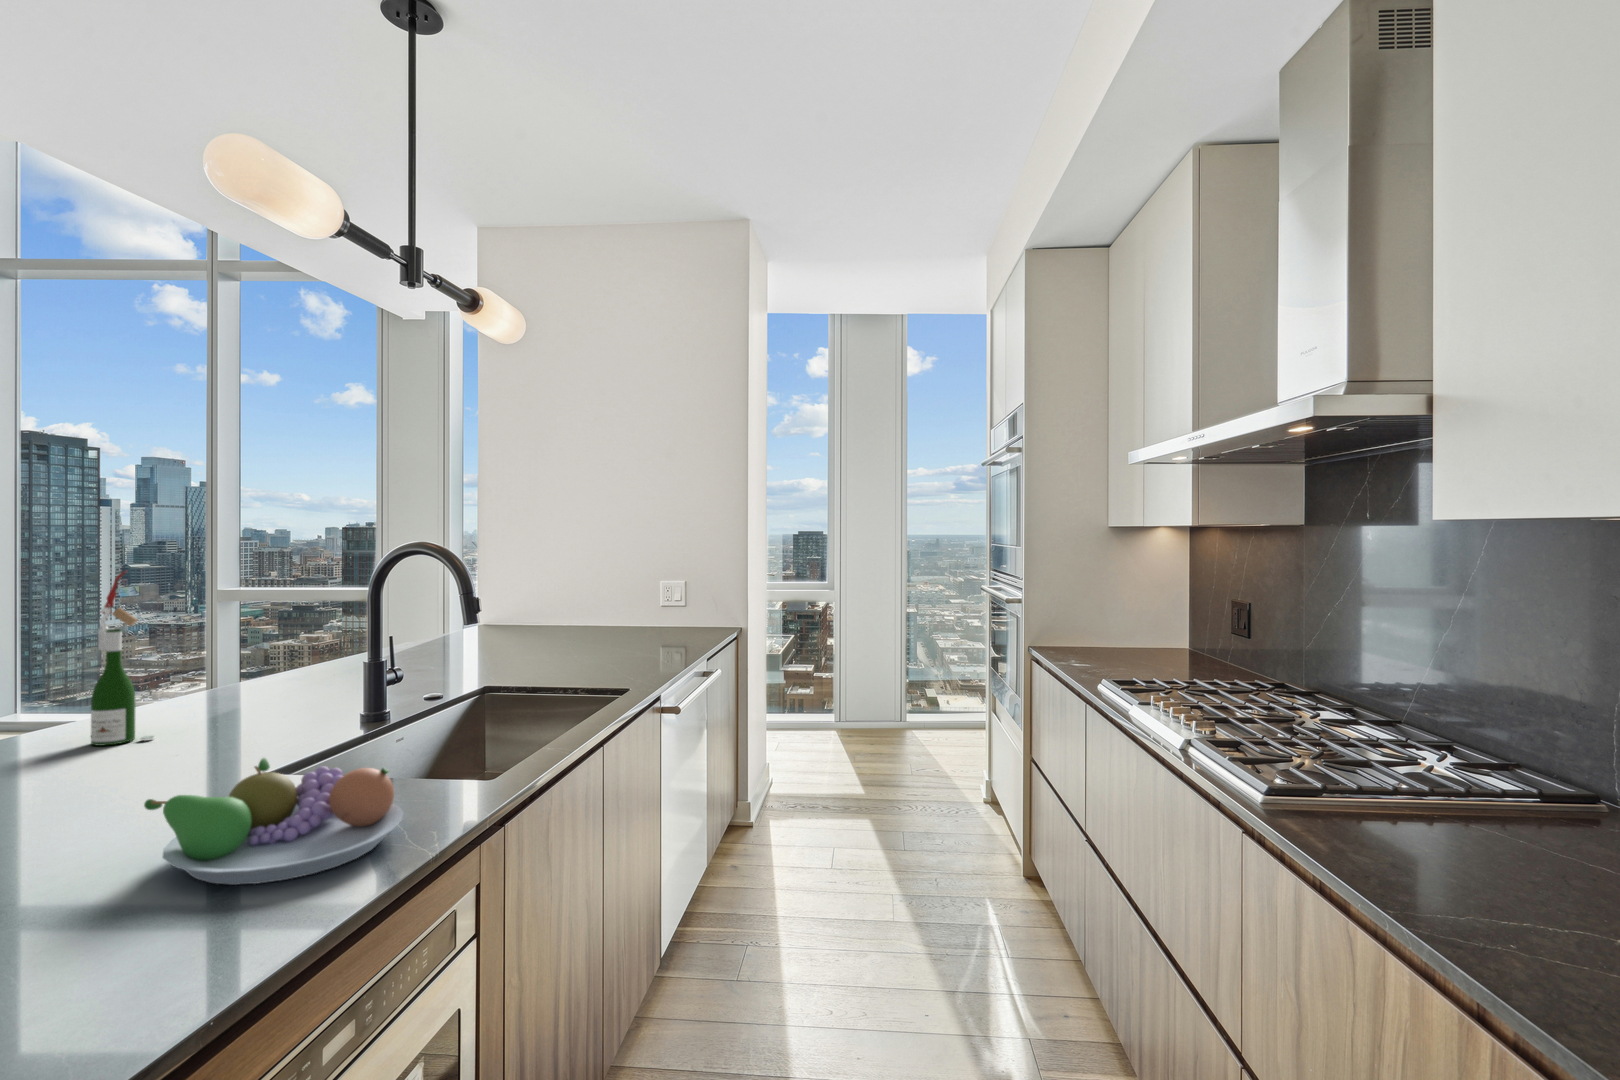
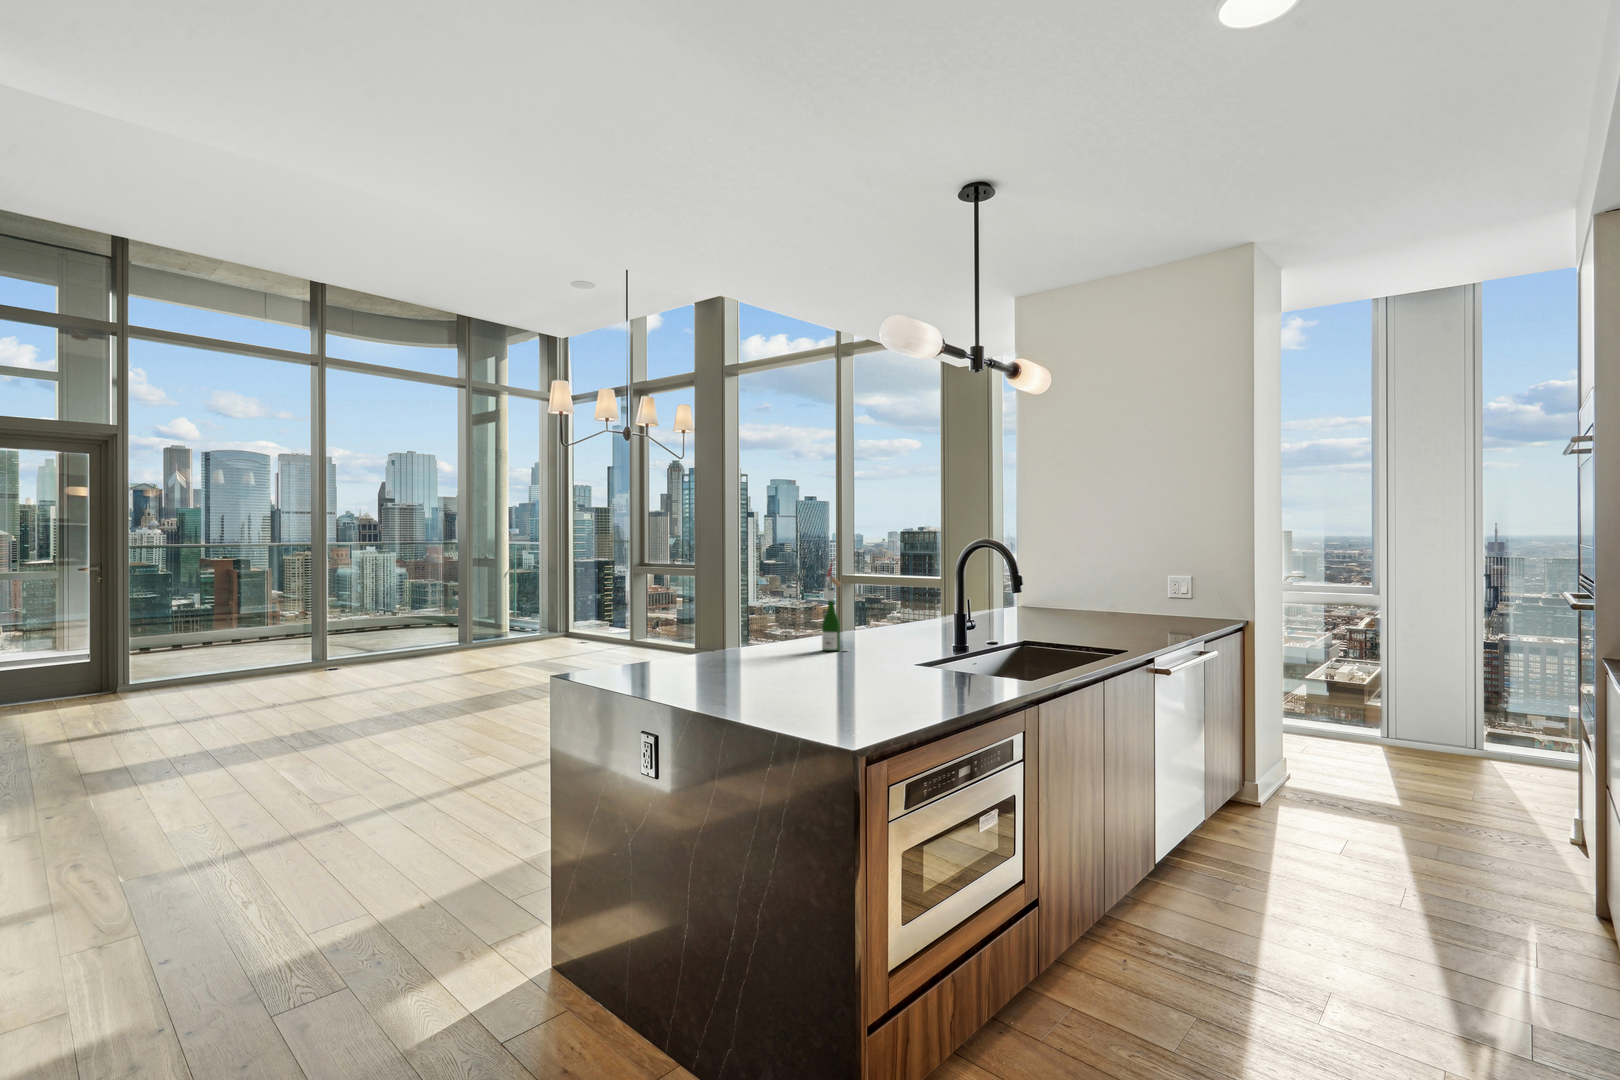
fruit bowl: present [144,758,403,885] -> none [884,646,993,697]

